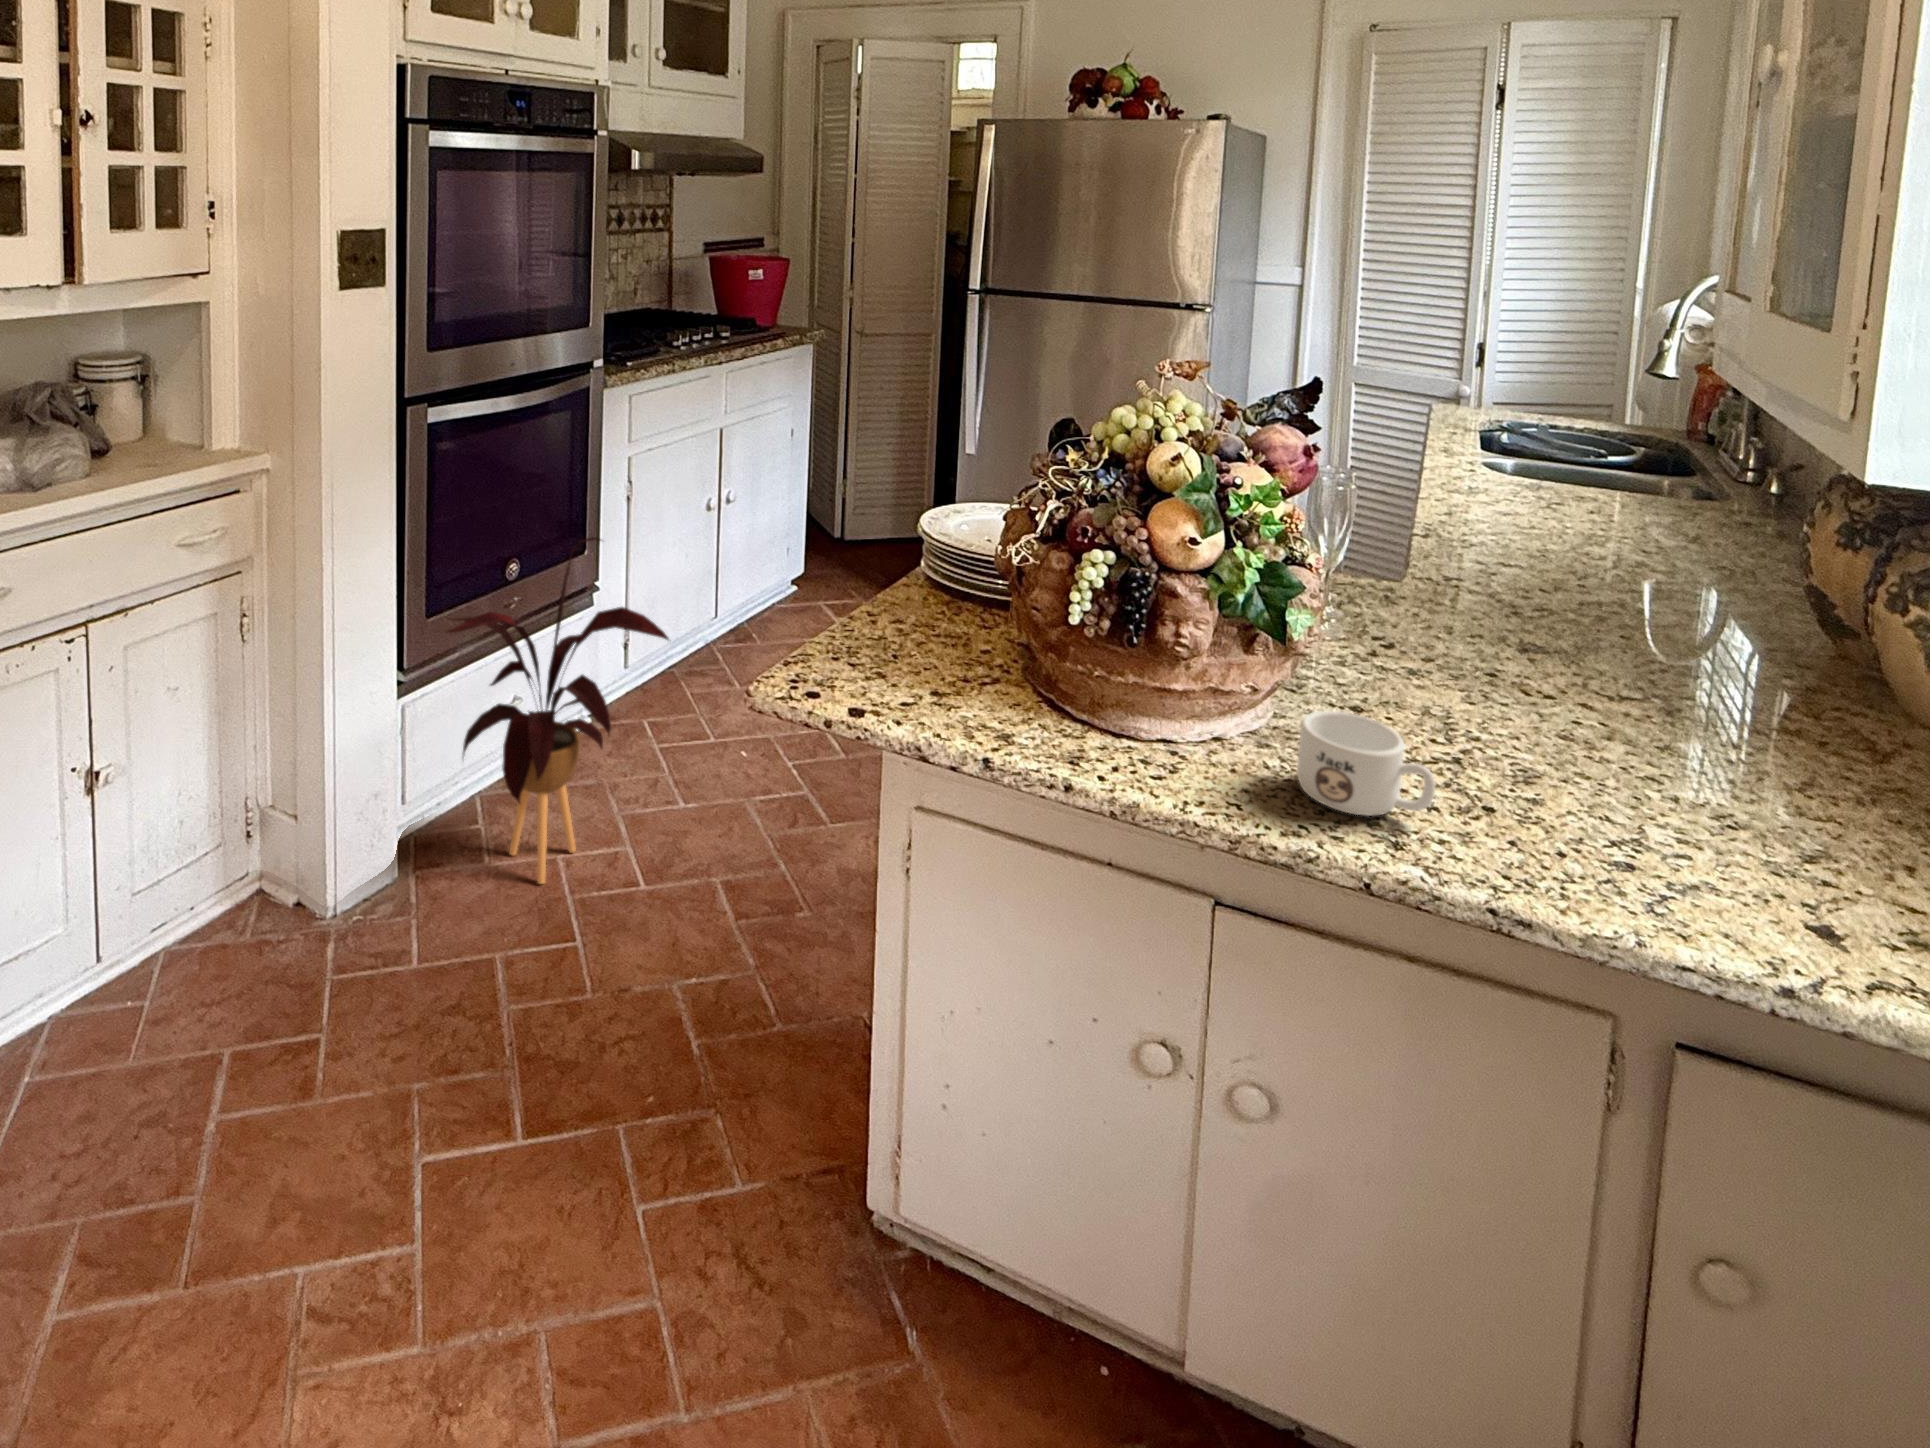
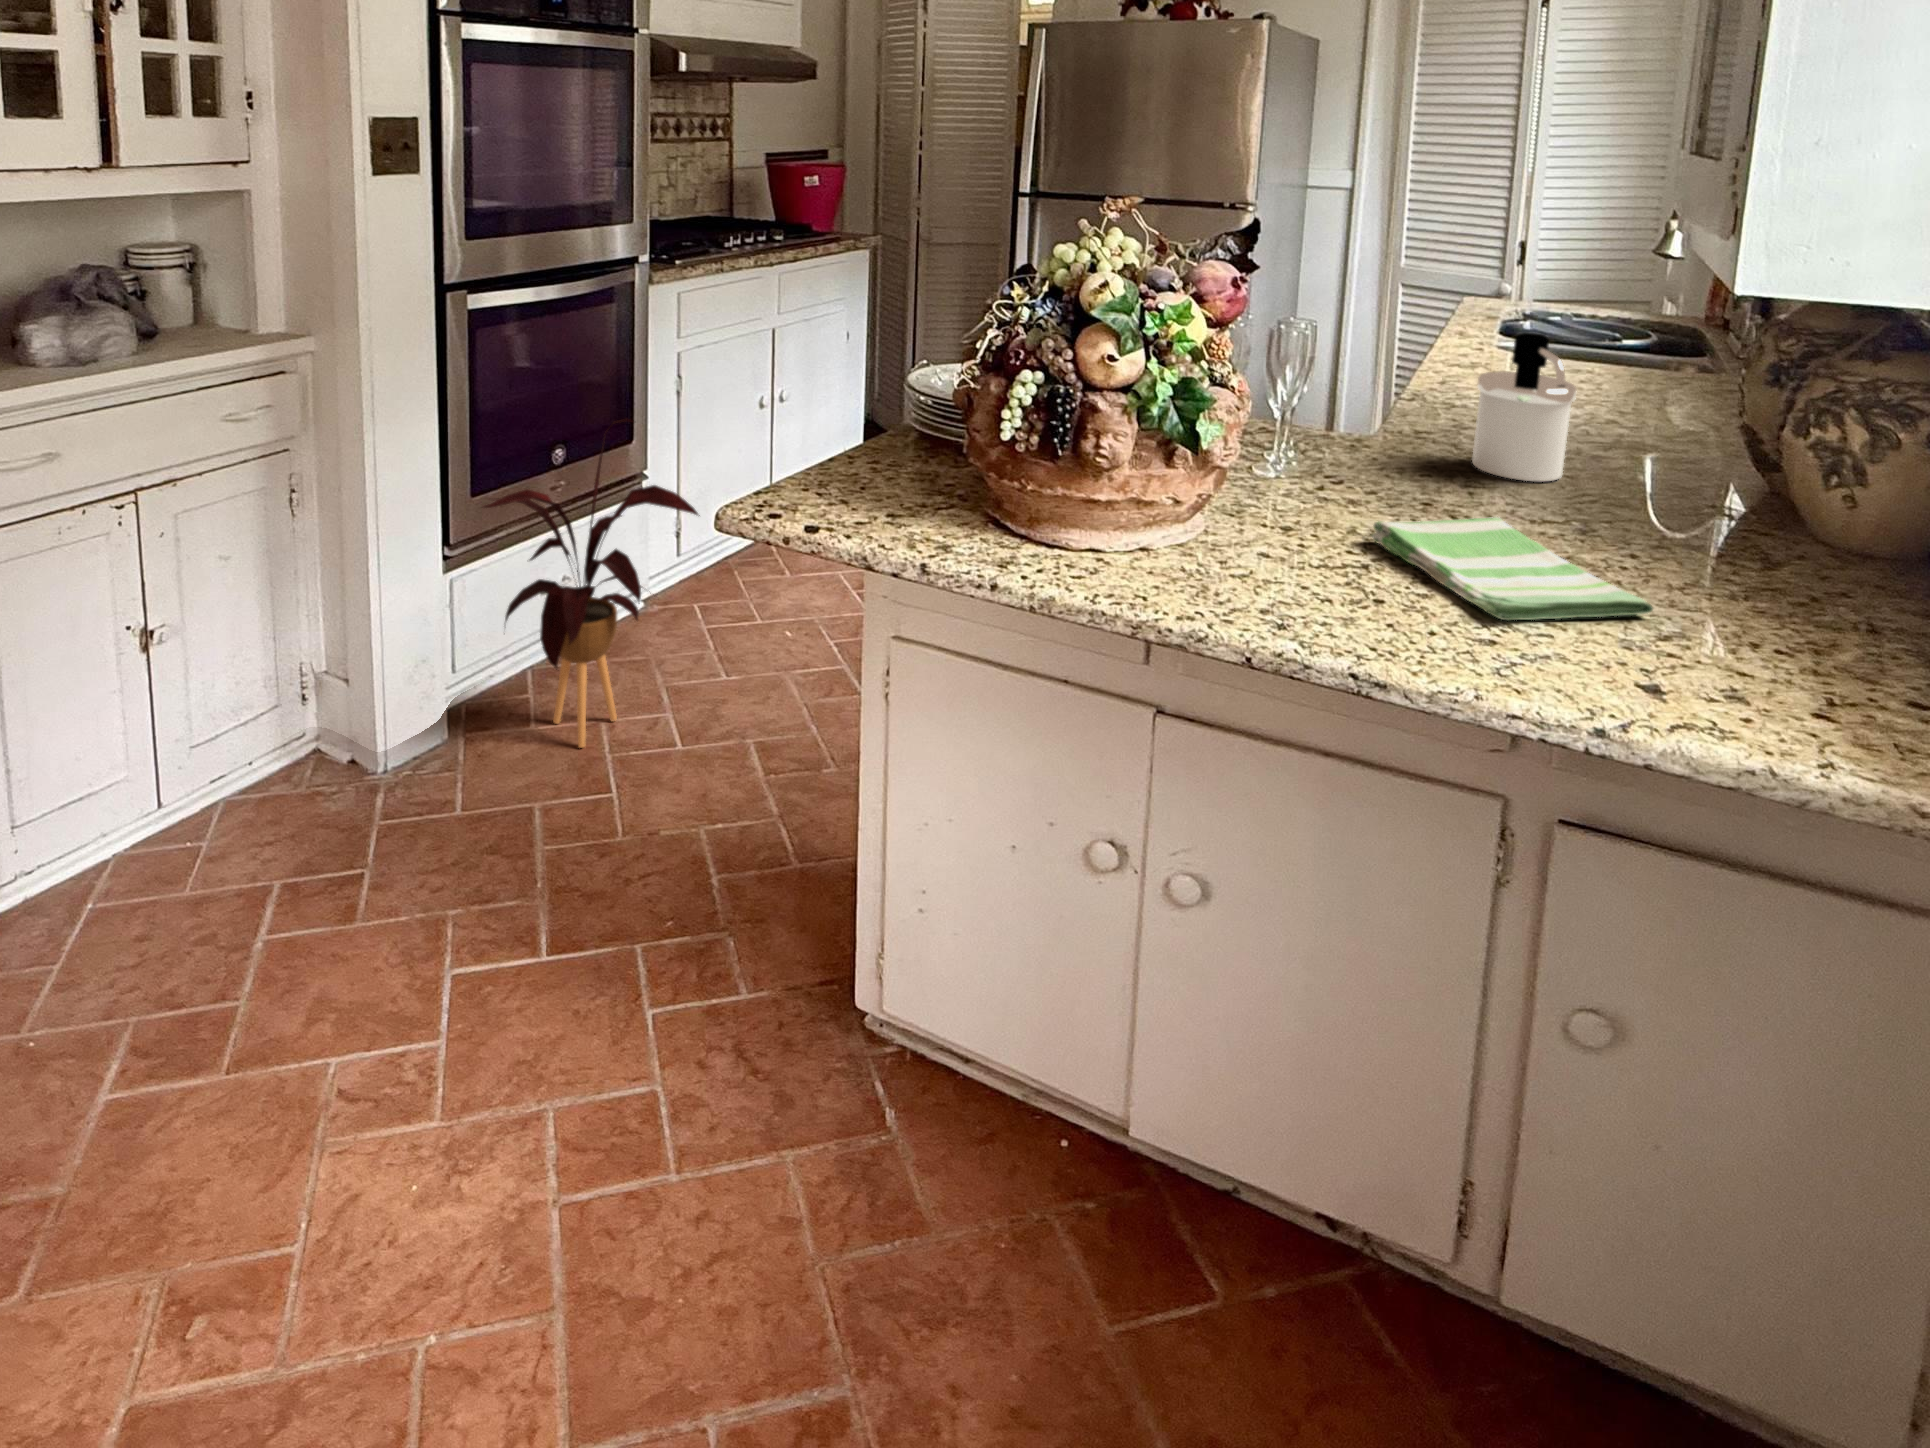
soap dispenser: none [1513,482,1627,641] -> present [1472,333,1576,482]
dish towel: none [1447,698,1787,835] -> present [1371,517,1653,620]
mug: present [1297,711,1435,816] -> none [1207,517,1323,605]

